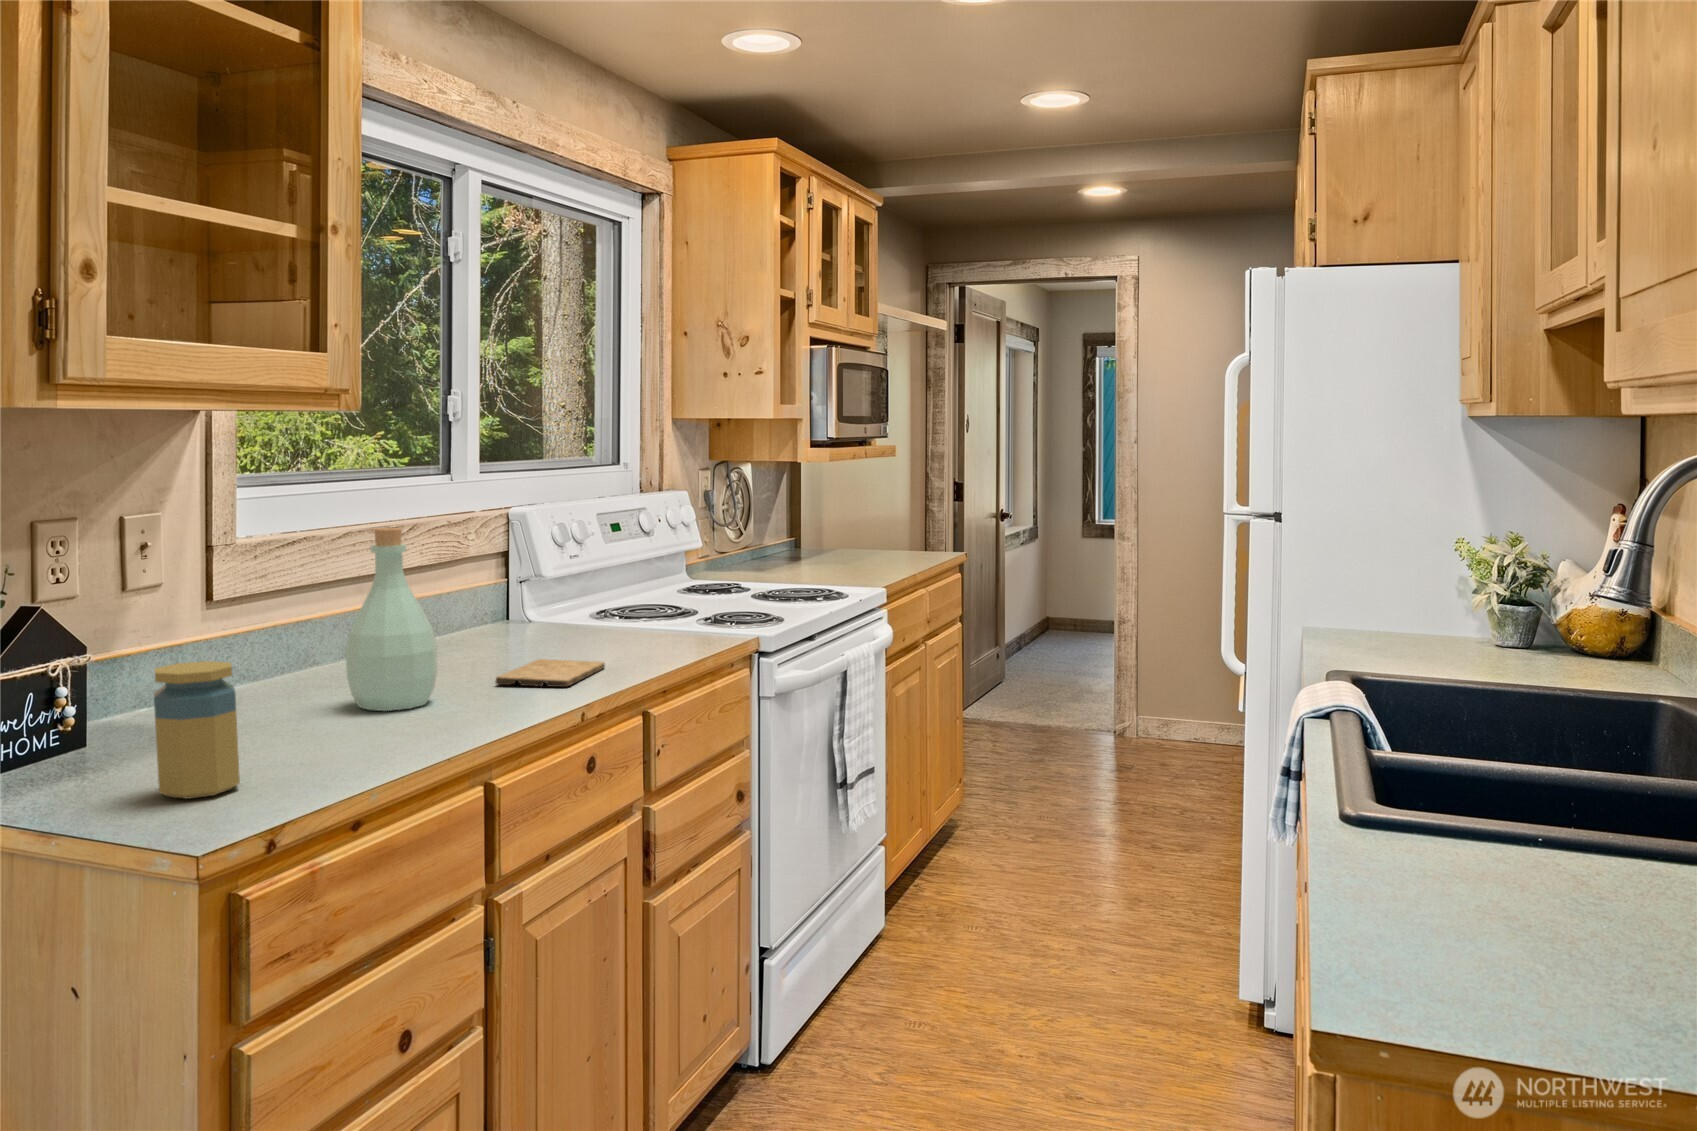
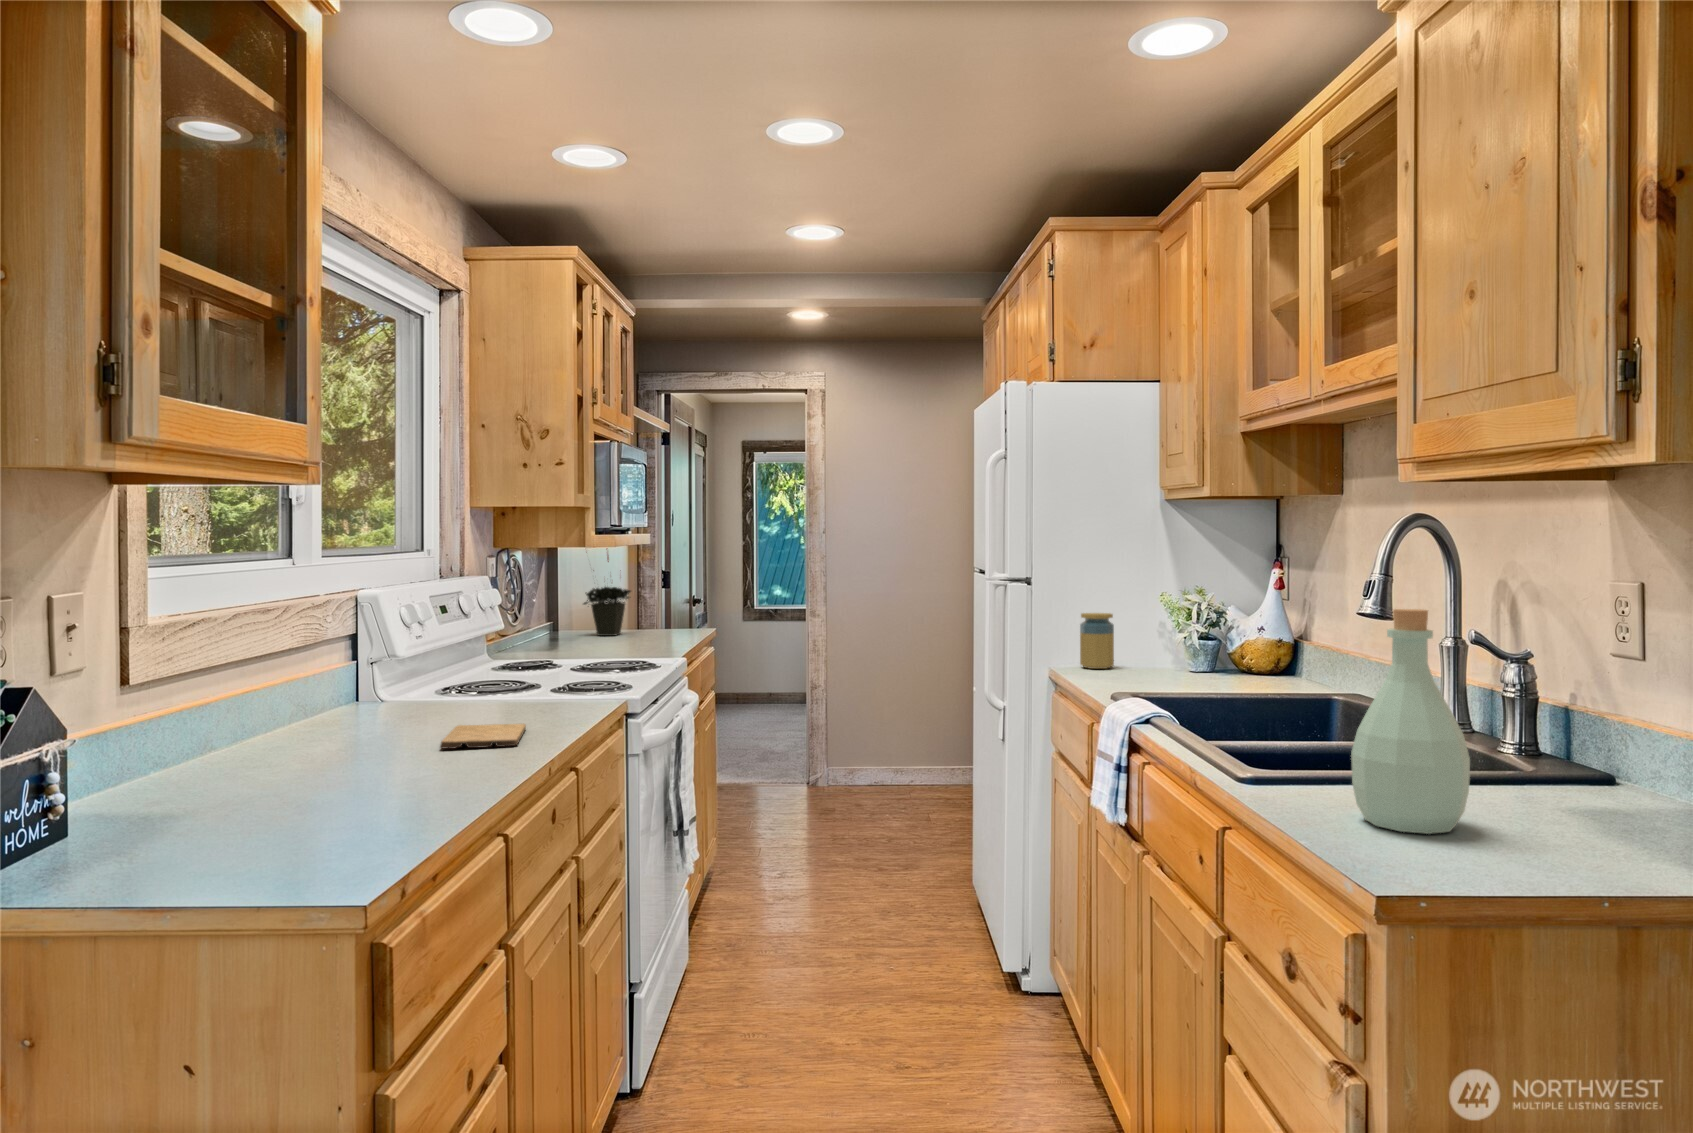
potted plant: none [819,459,873,559] -> present [584,555,631,636]
bottle: present [345,528,437,711] -> present [1351,609,1470,834]
jar: present [154,661,240,799] -> present [1080,613,1114,669]

